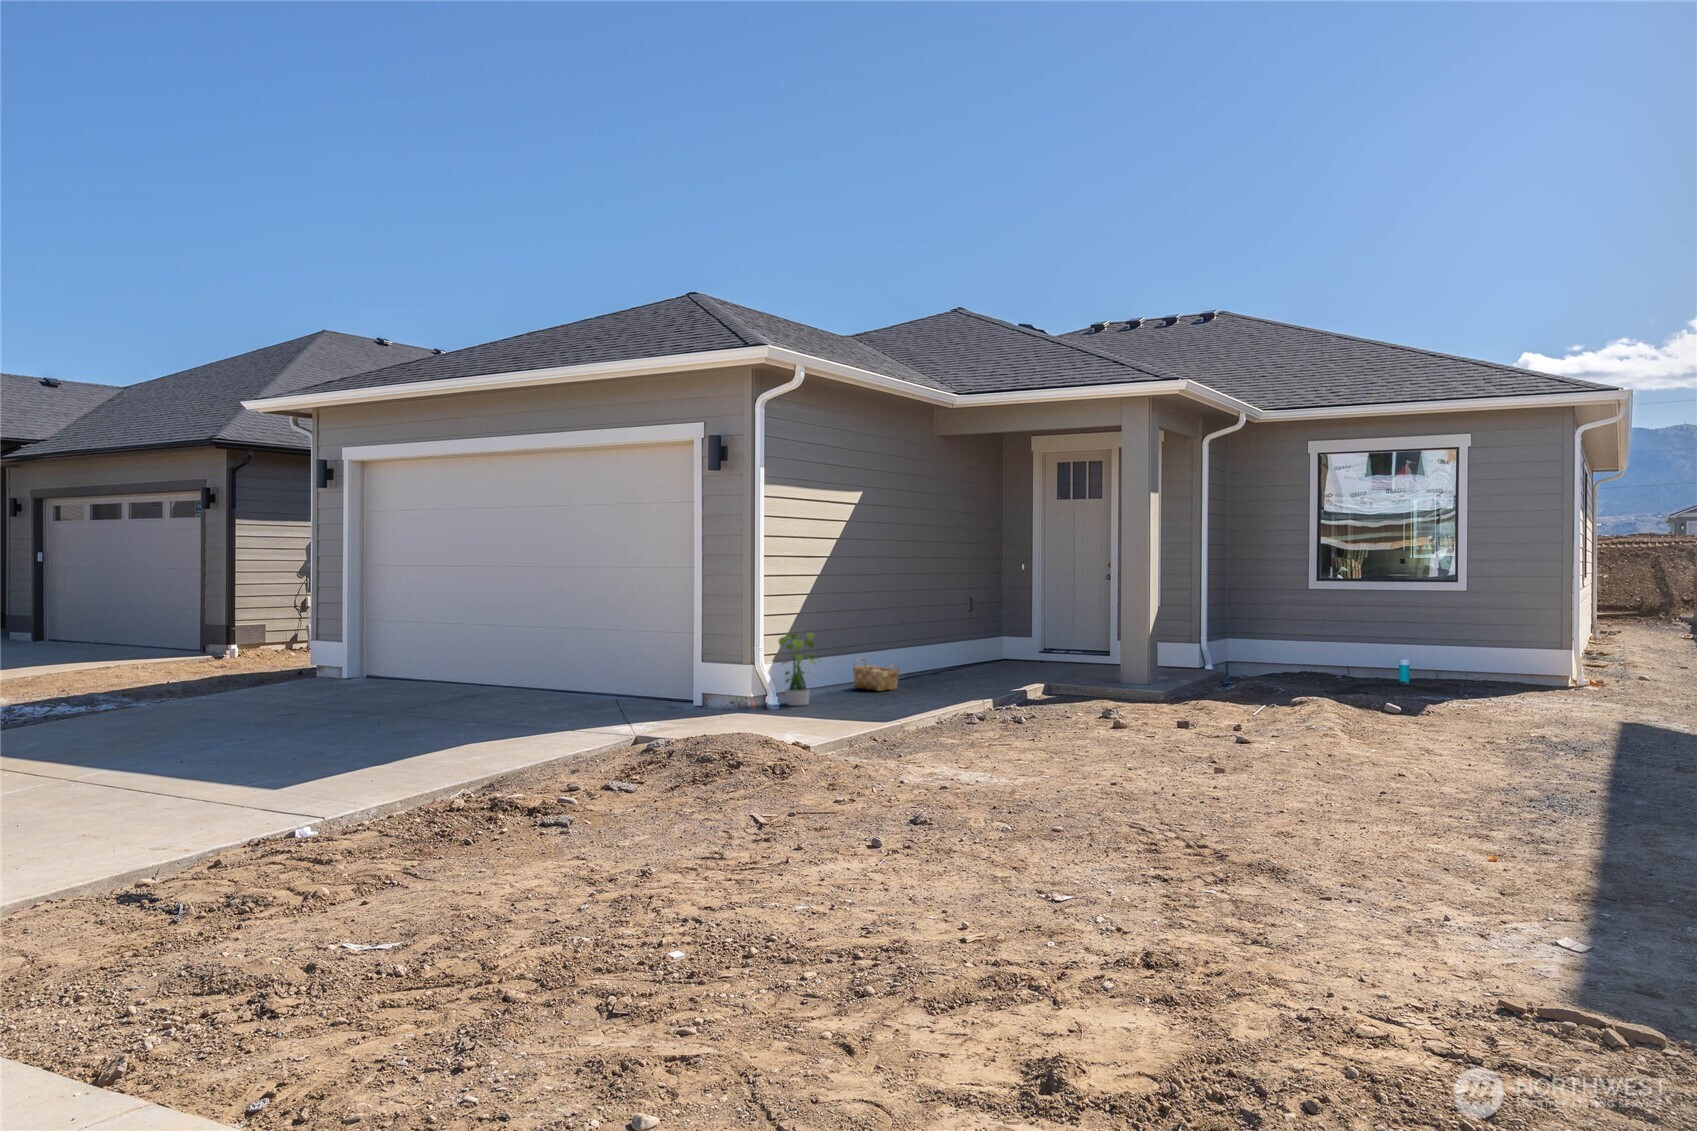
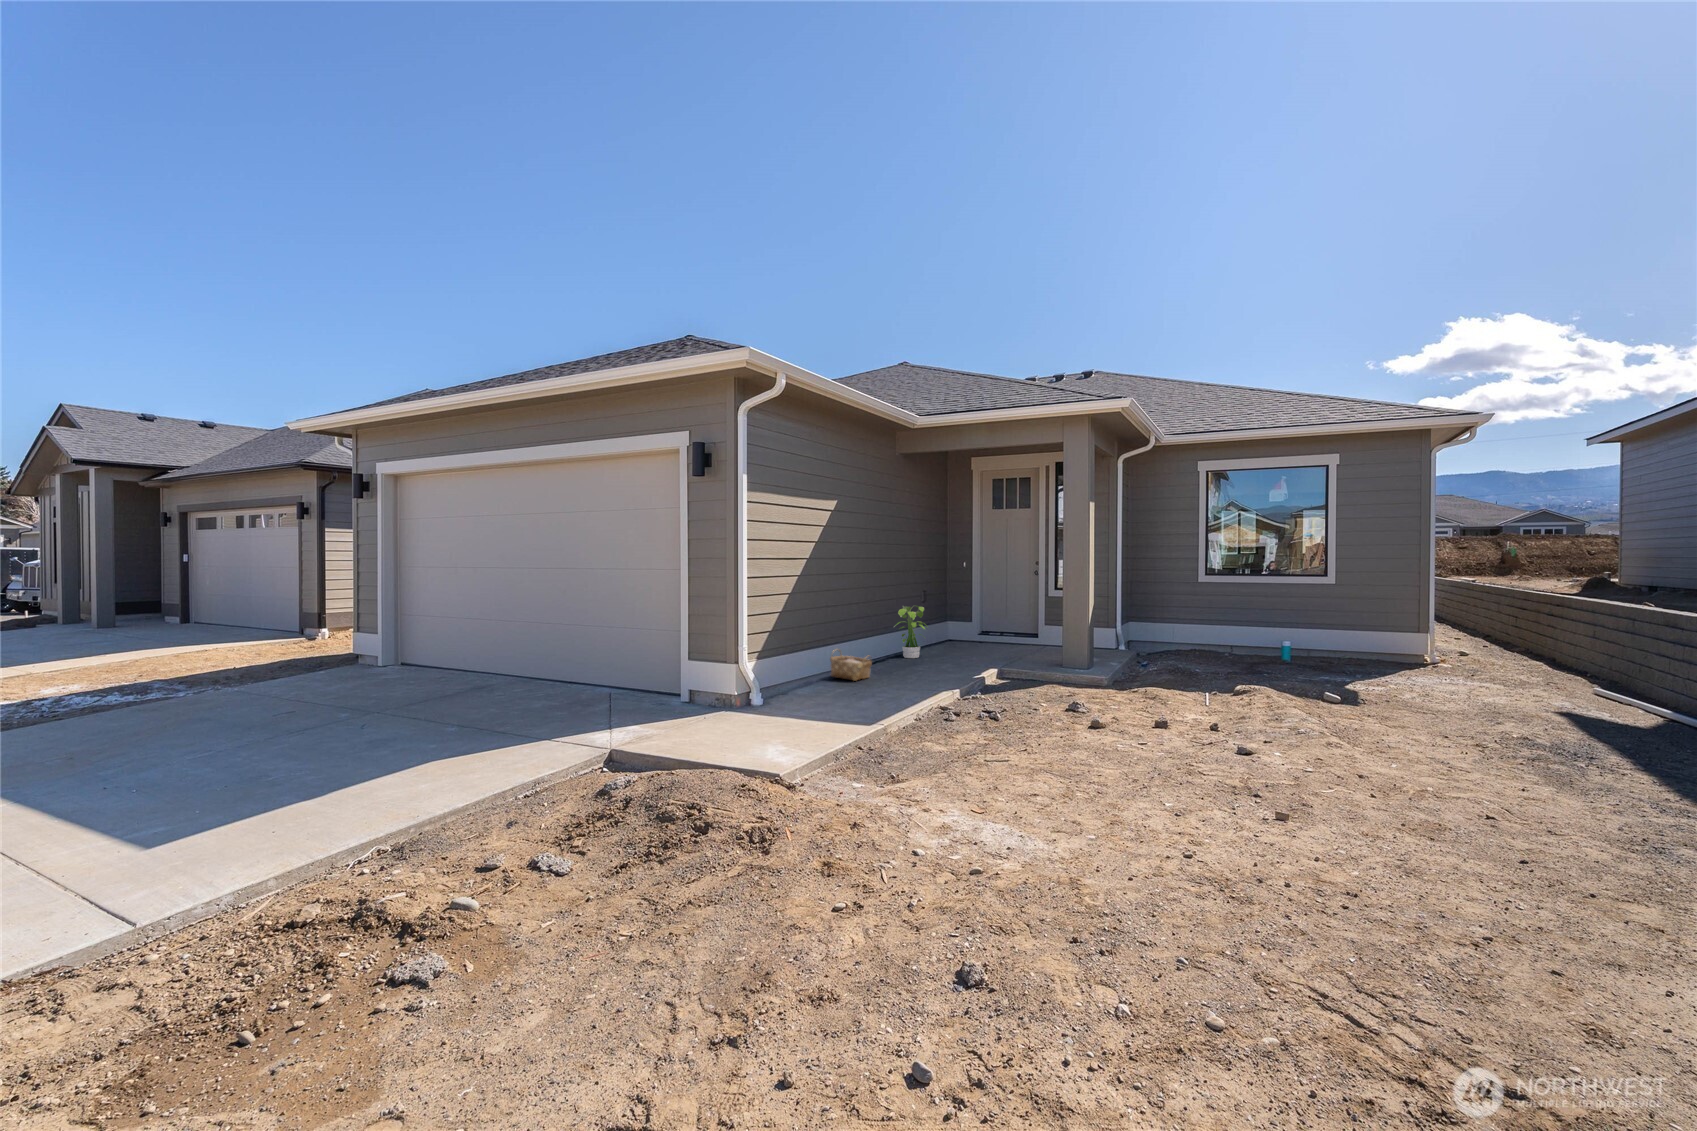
potted plant: present [779,632,815,706] -> present [895,606,928,658]

